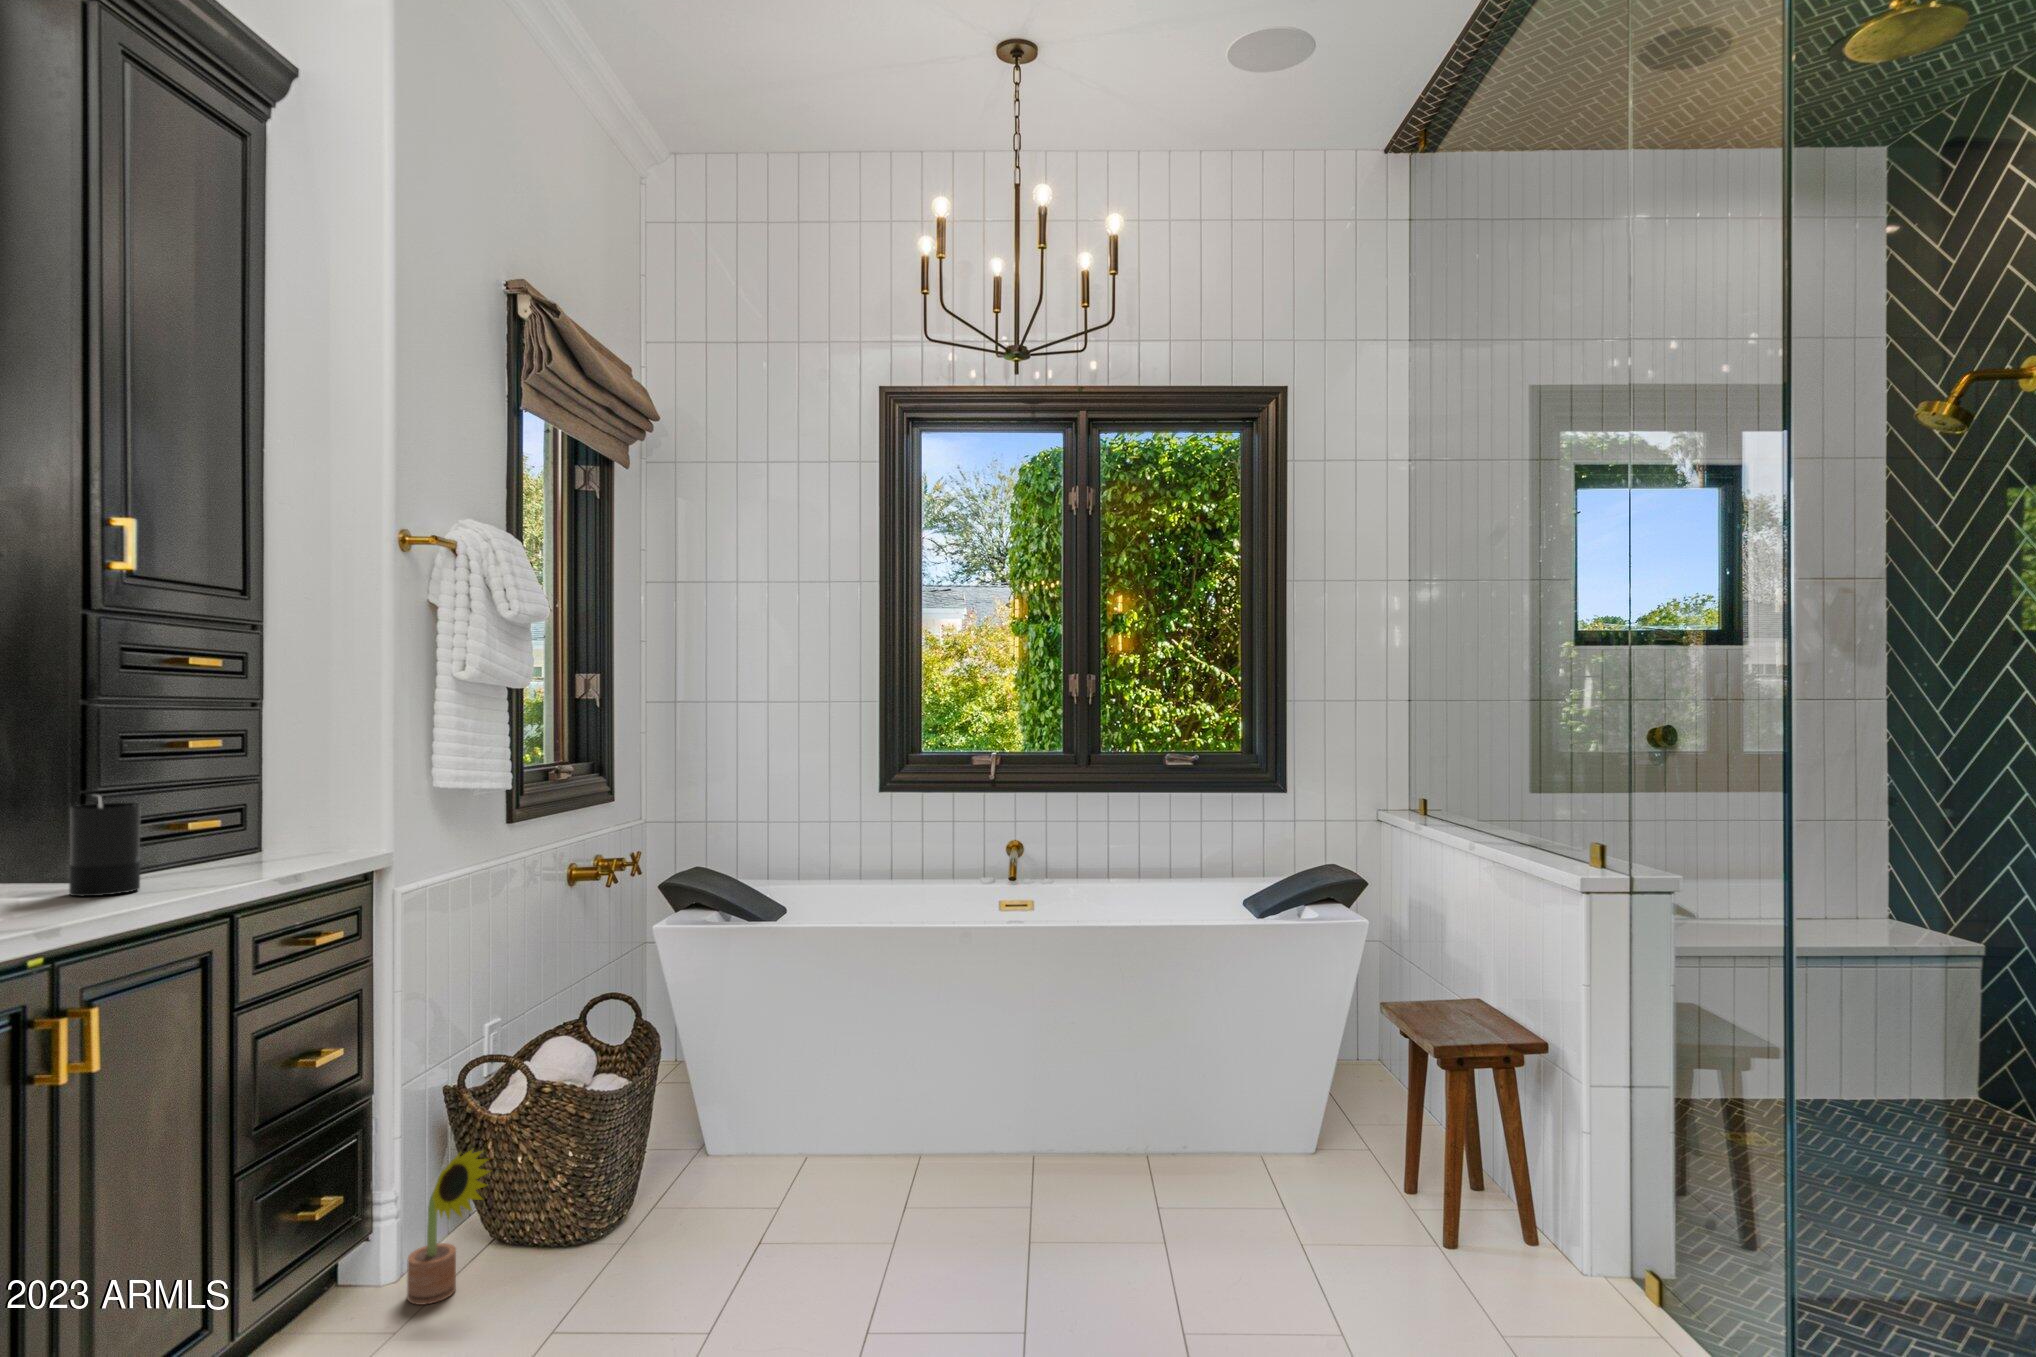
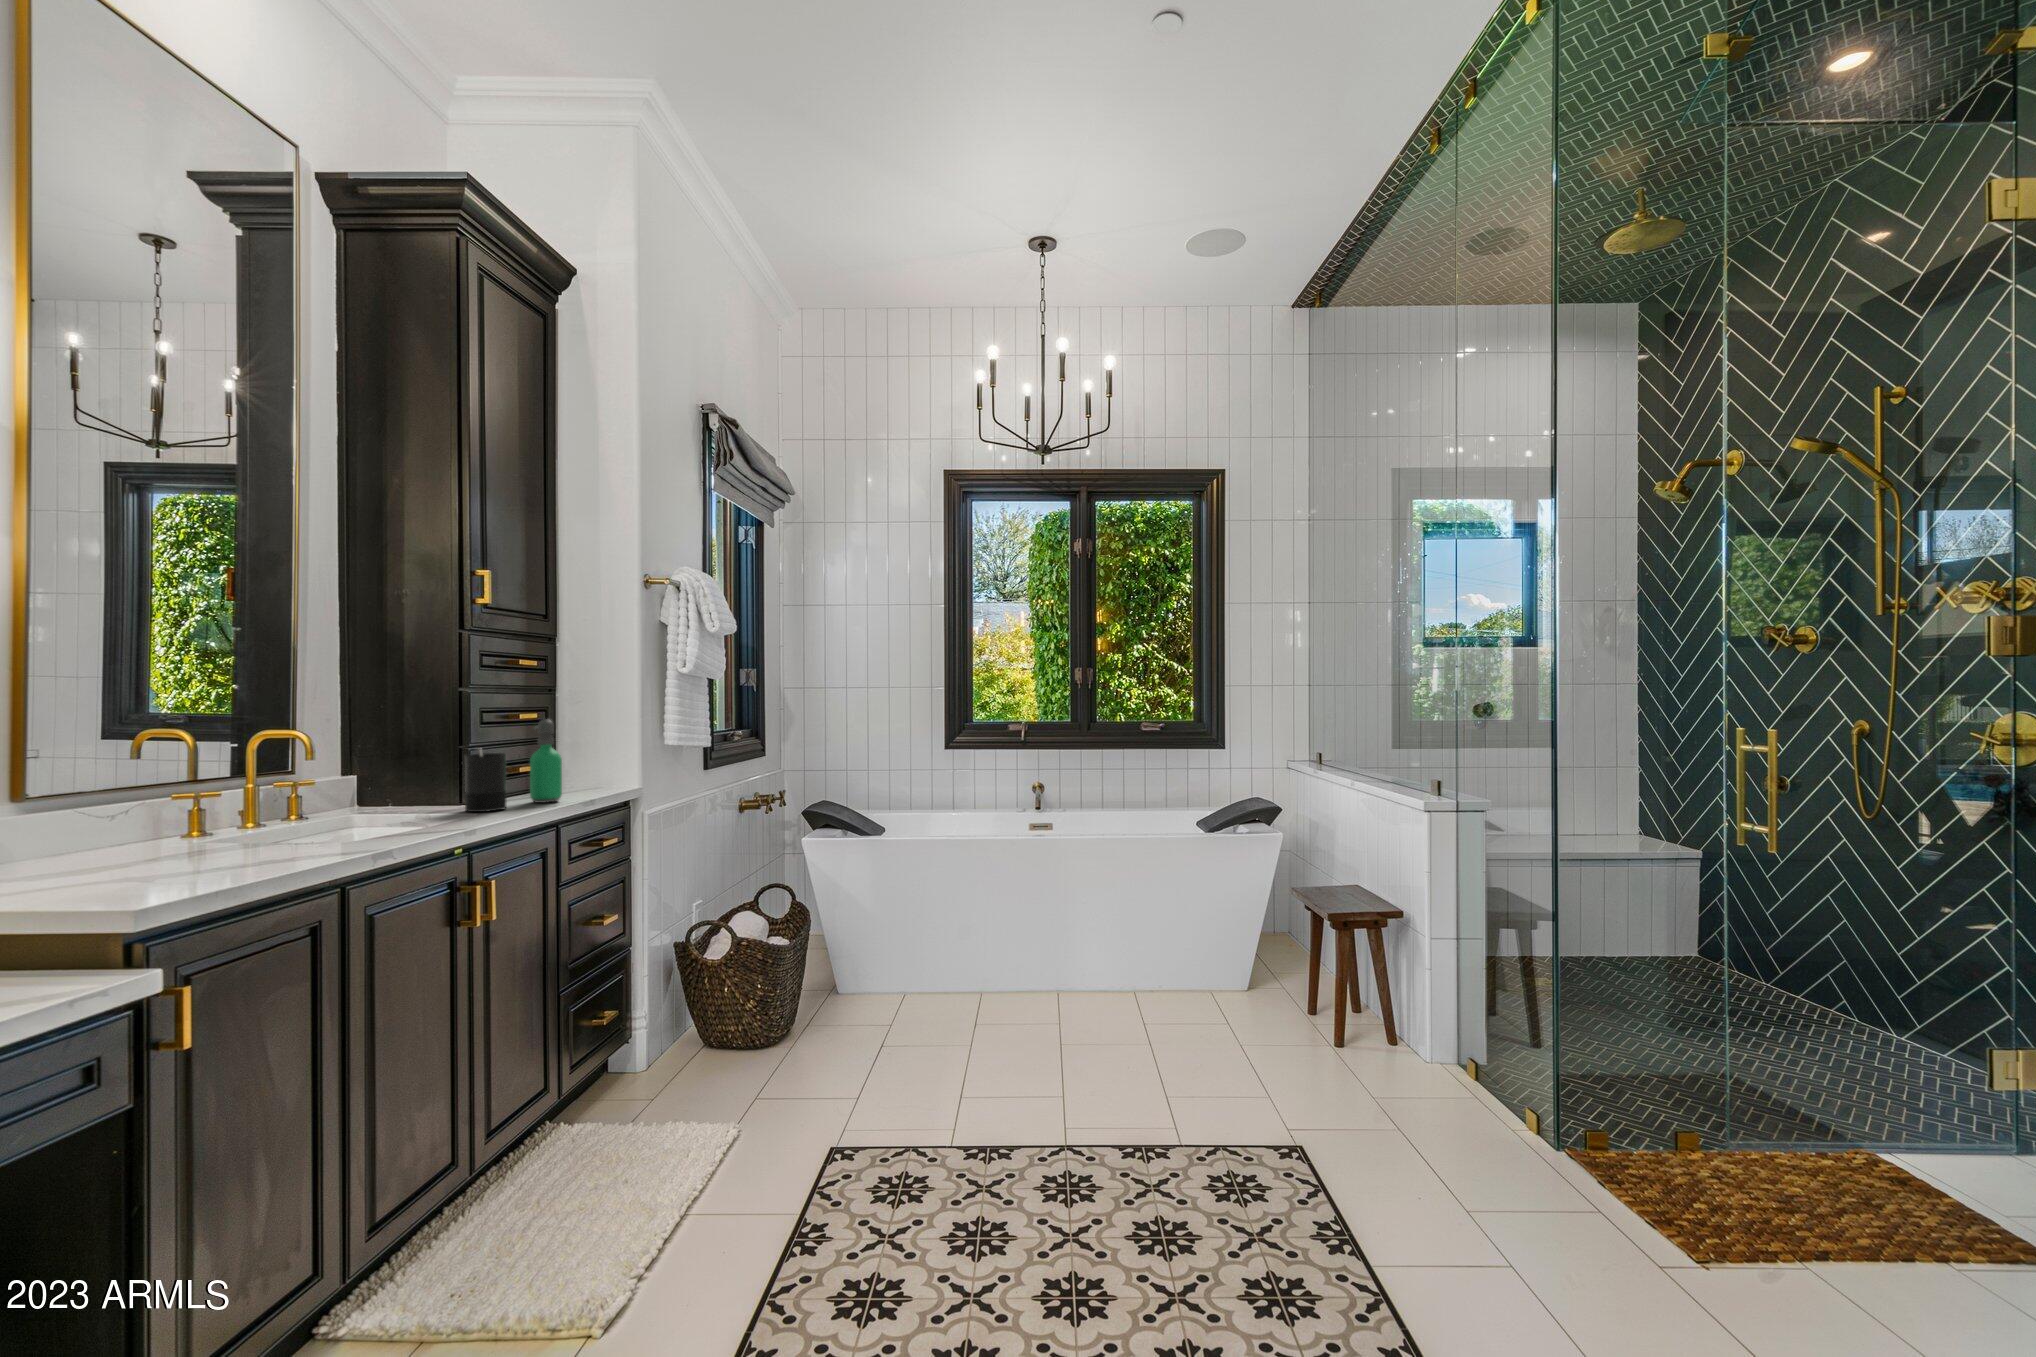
soap dispenser: none [191,749,244,879] -> present [530,719,562,803]
decorative plant: present [407,1150,490,1305] -> none [656,982,709,1084]

